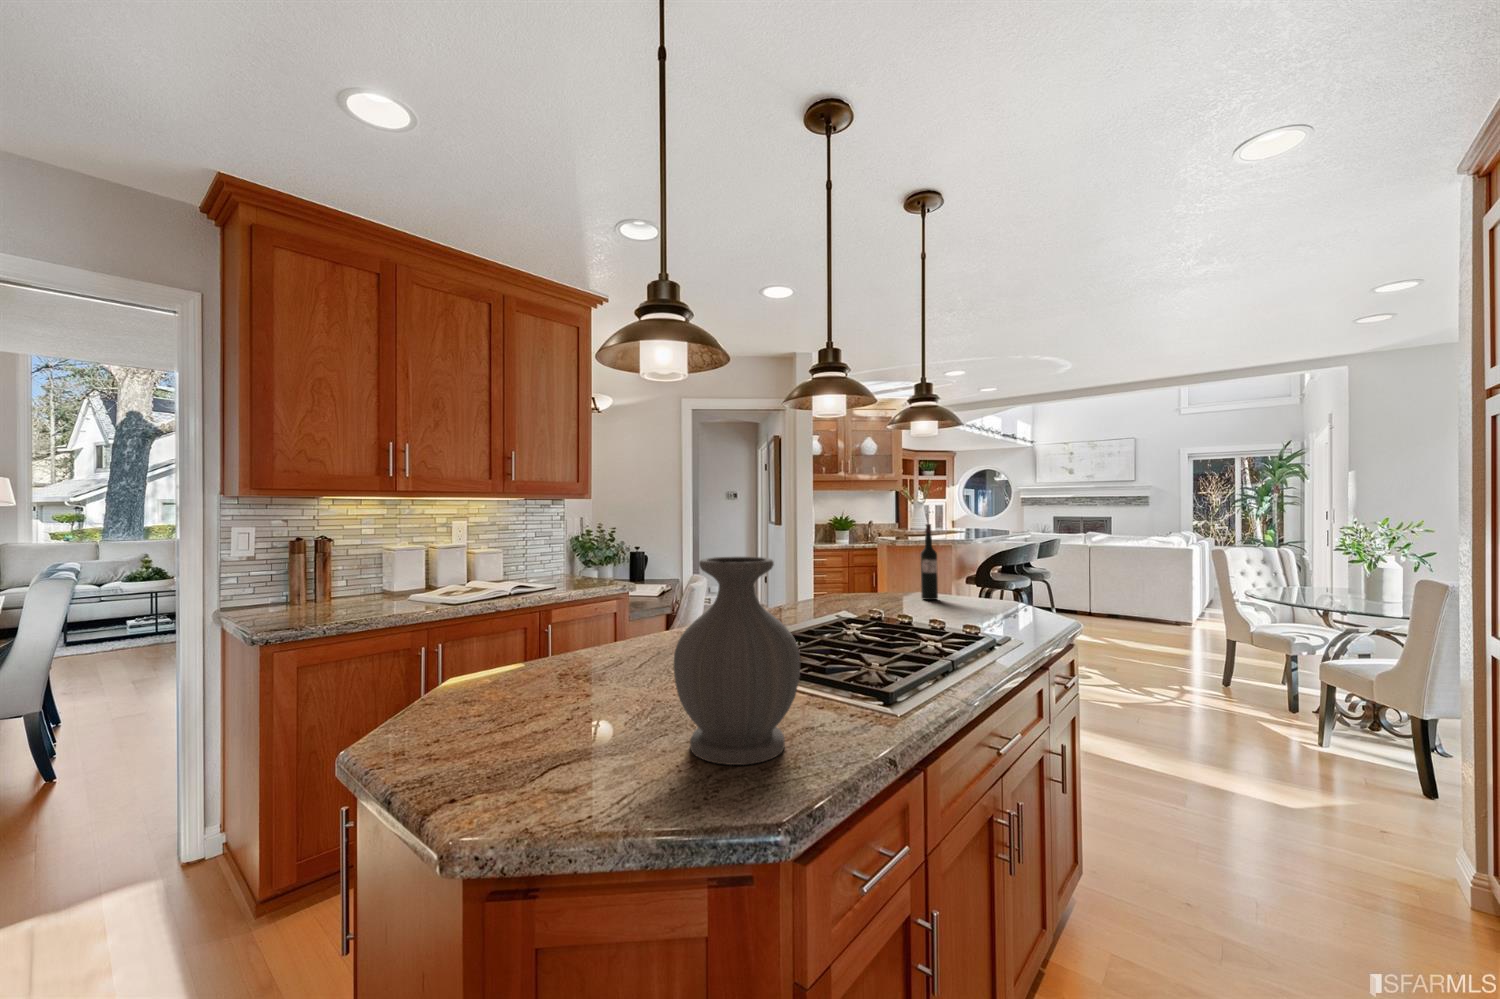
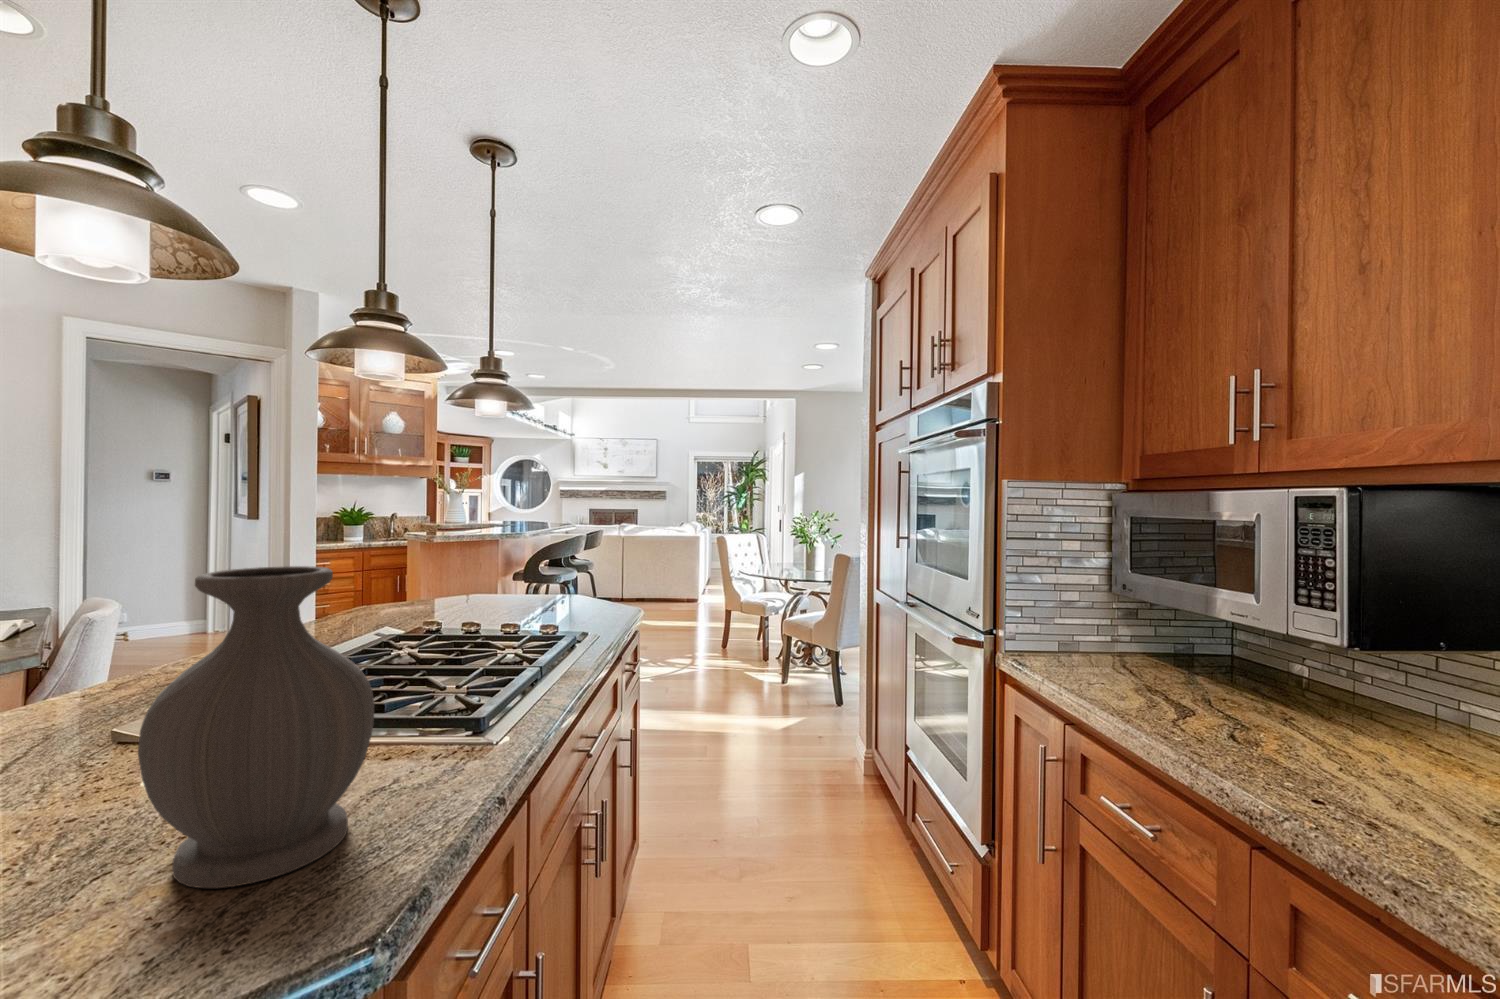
wine bottle: present [920,524,938,600] -> none [477,517,496,601]

